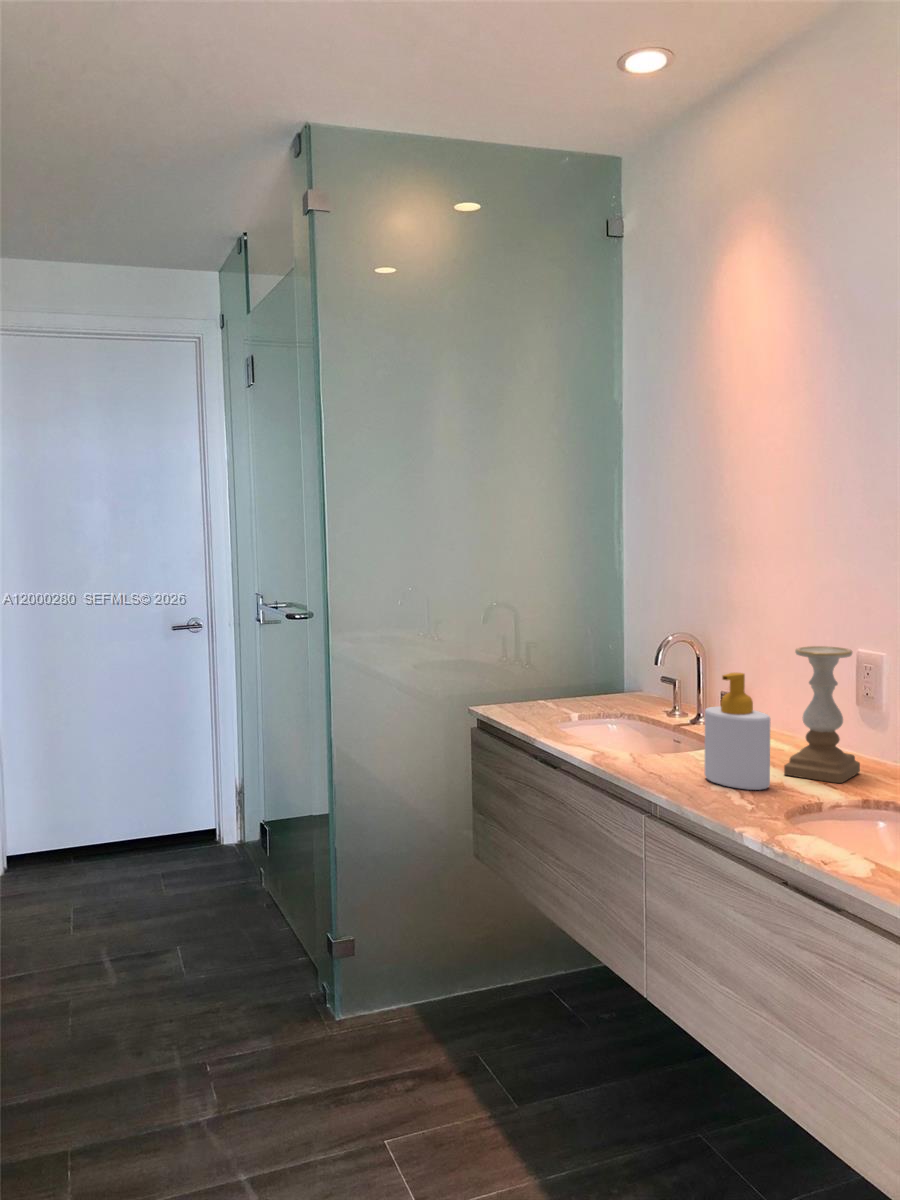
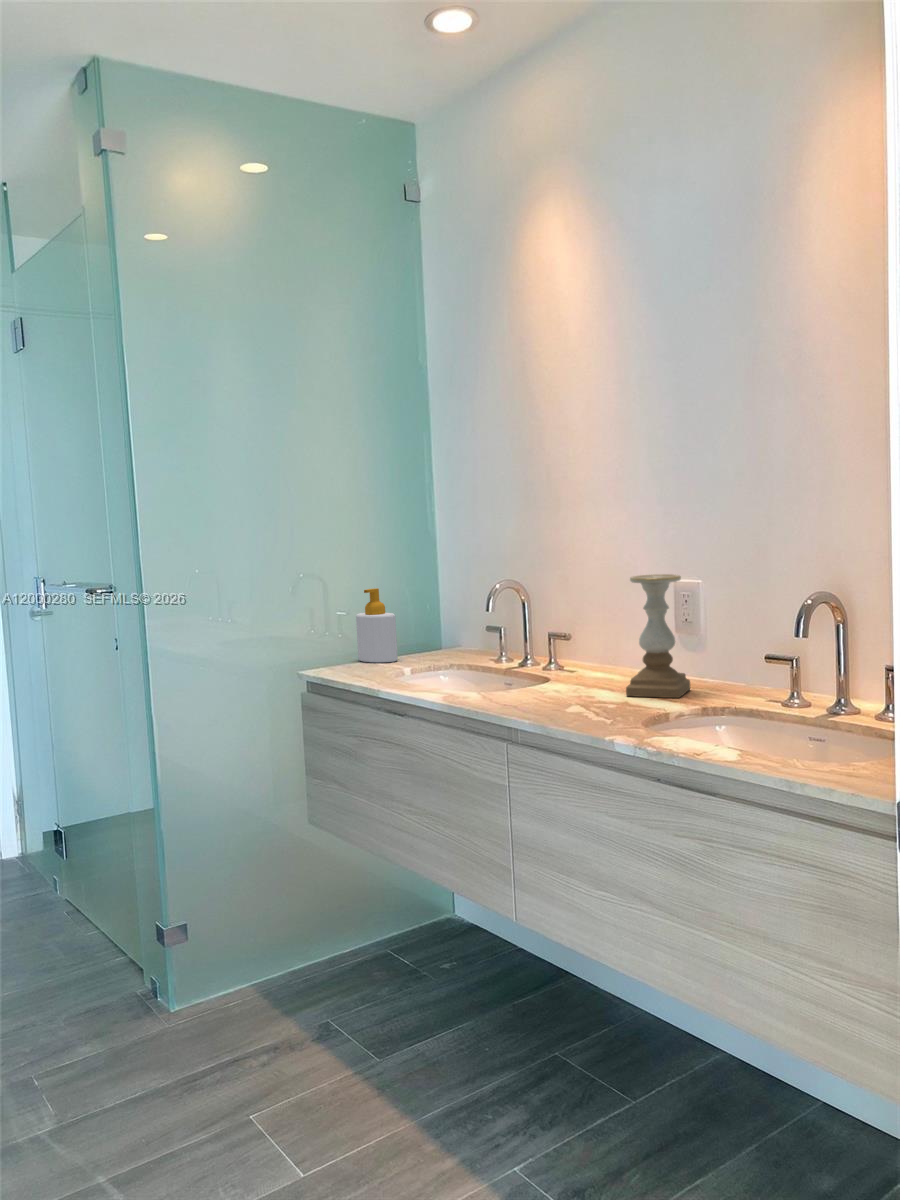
soap bottle: present [705,673,770,790] -> present [356,588,398,663]

